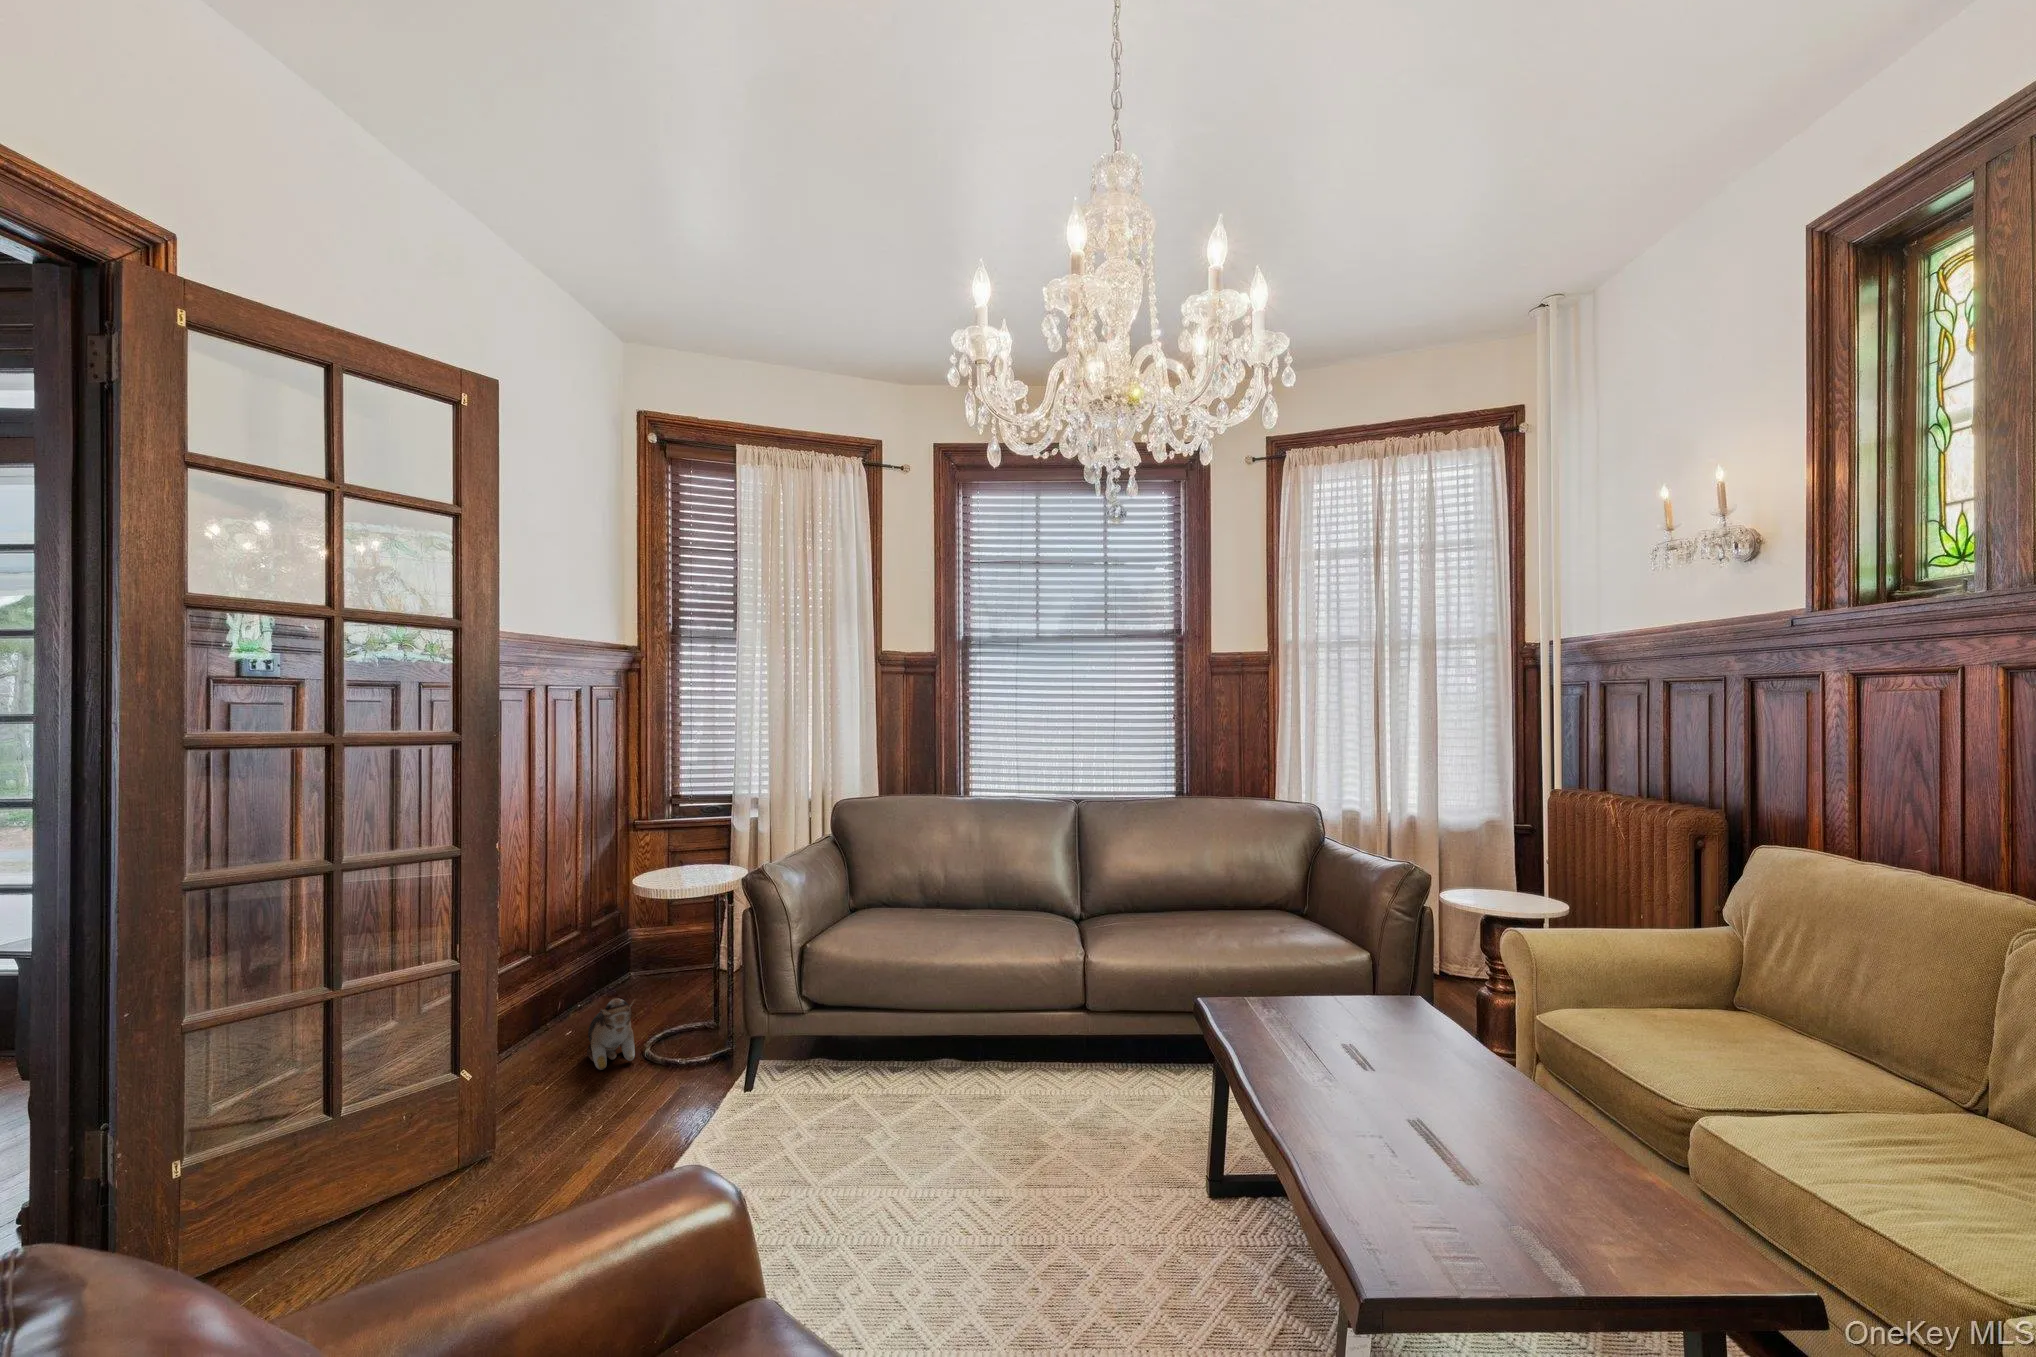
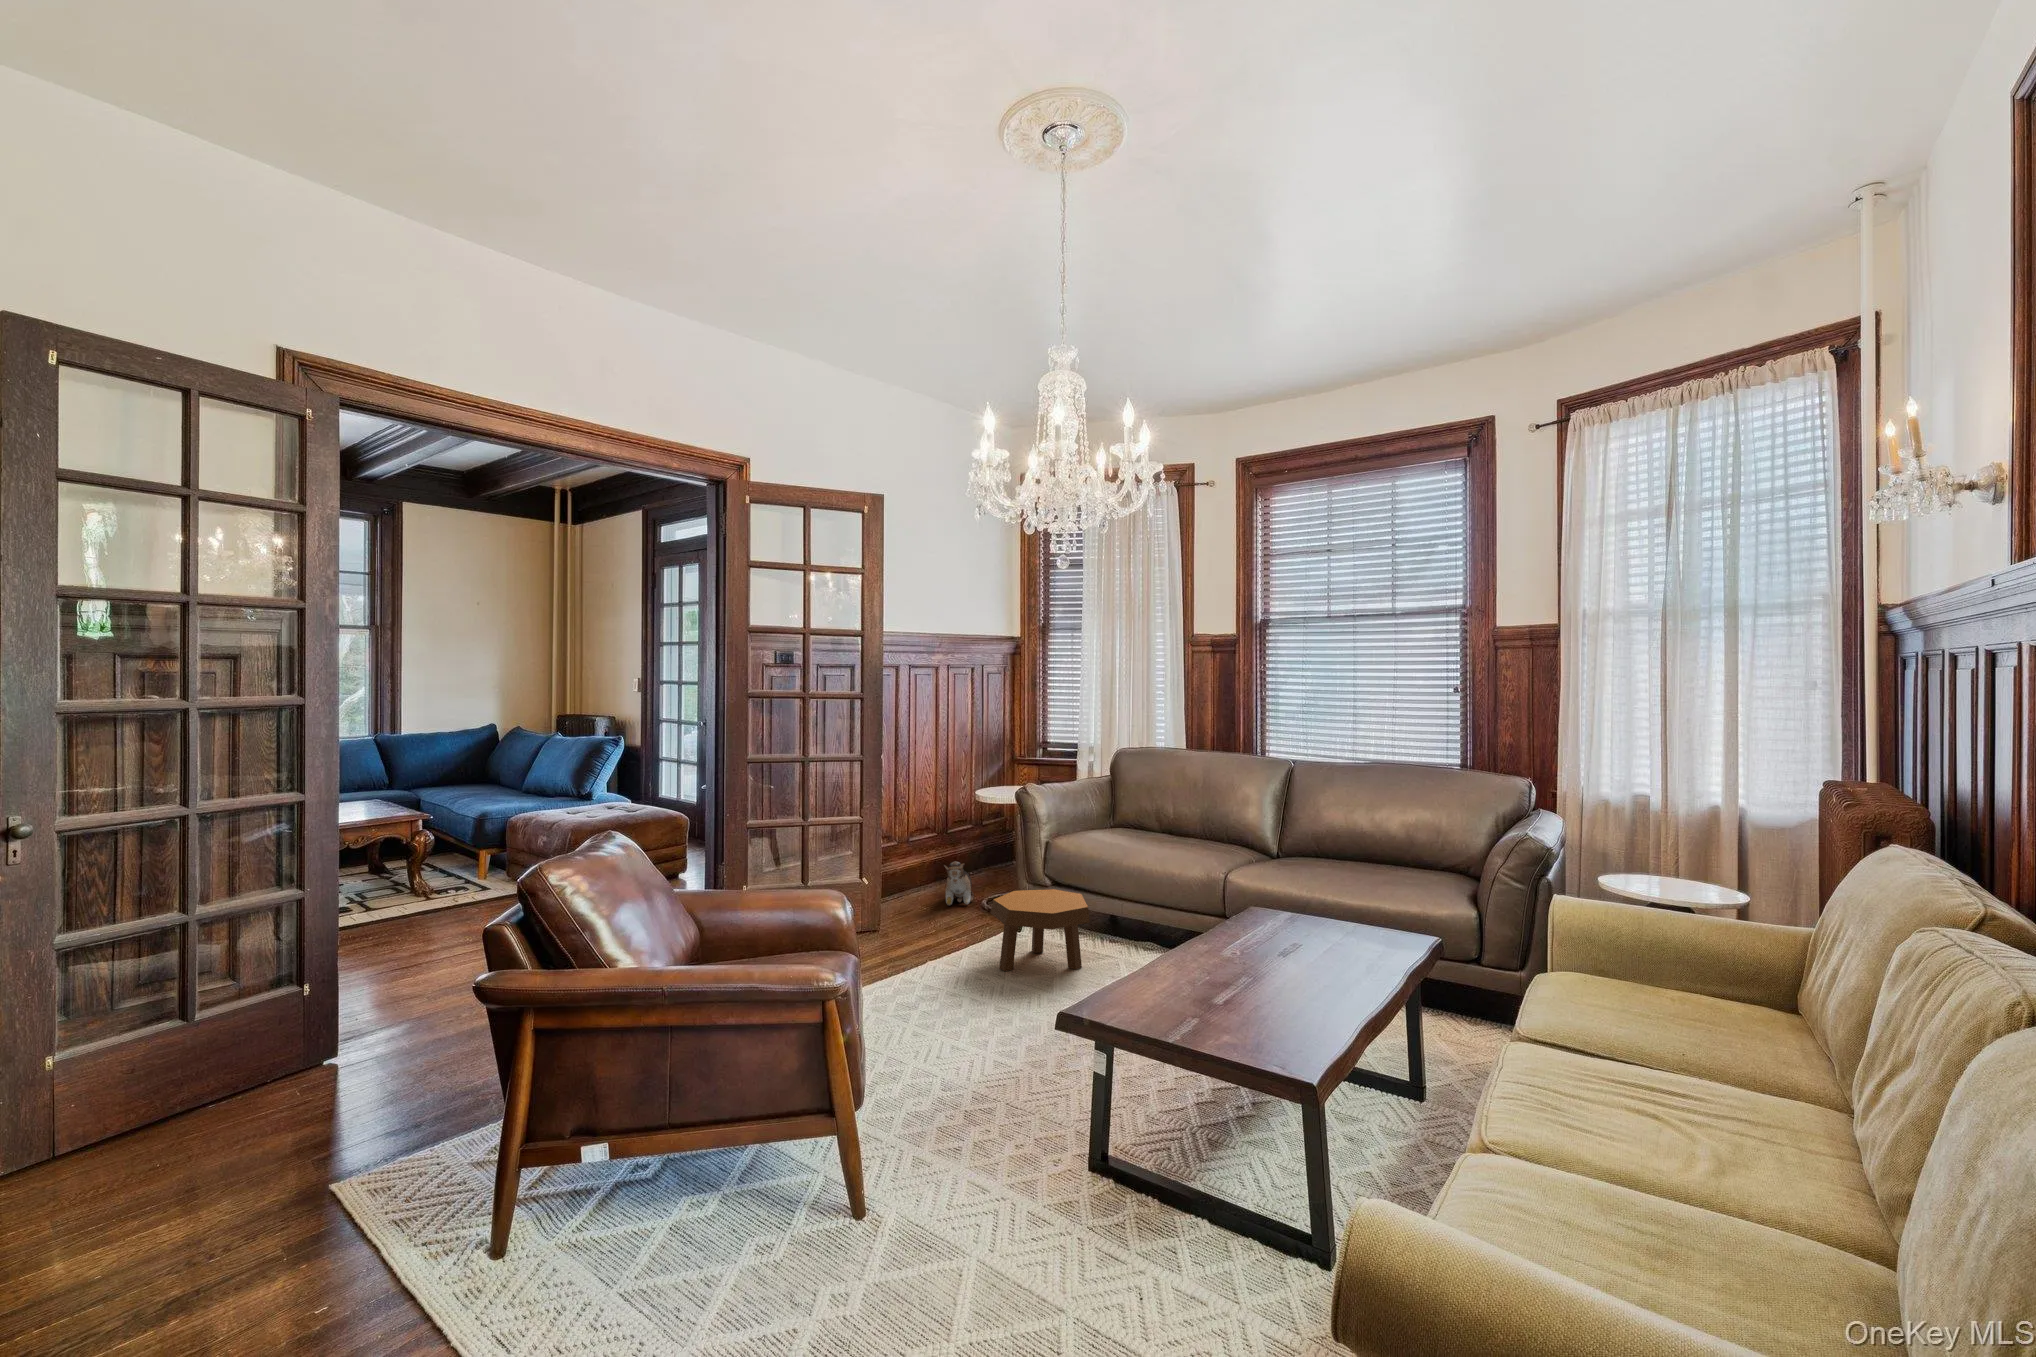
footstool: none [777,1016,931,1167] -> present [990,889,1090,971]

